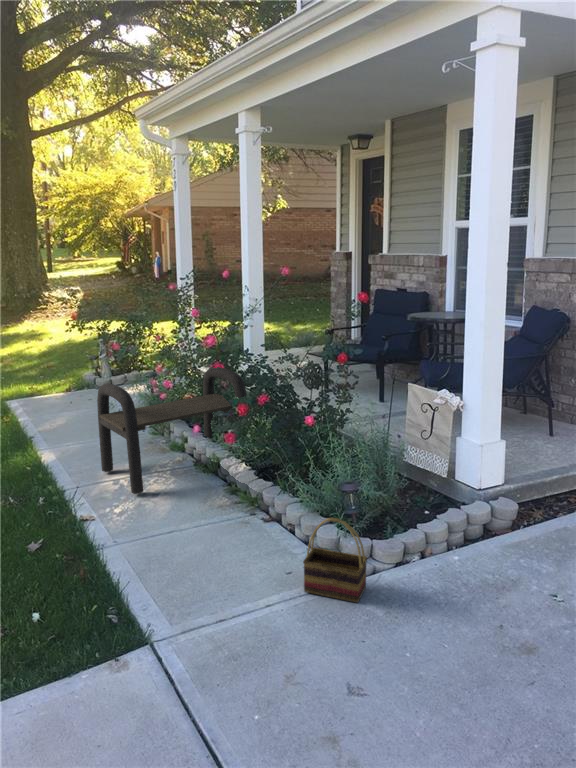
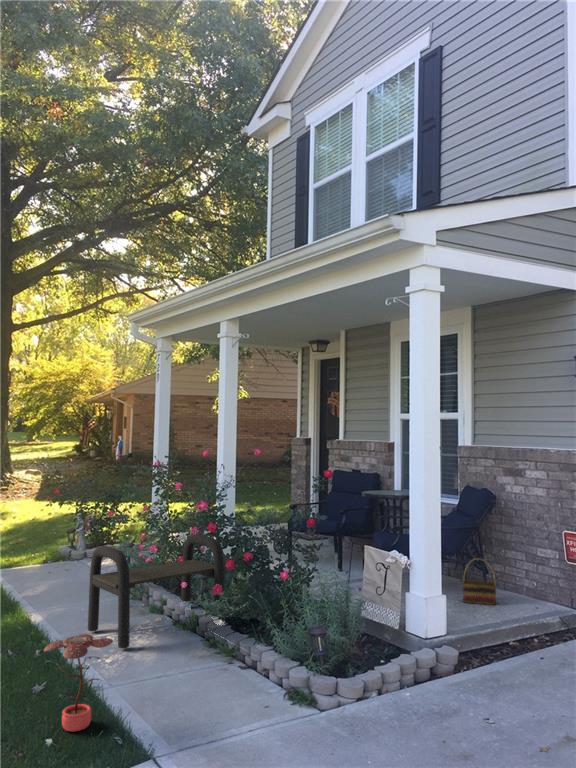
potted plant: none [23,495,105,602] -> present [44,634,113,731]
basket: present [303,518,367,603] -> present [463,558,496,605]

